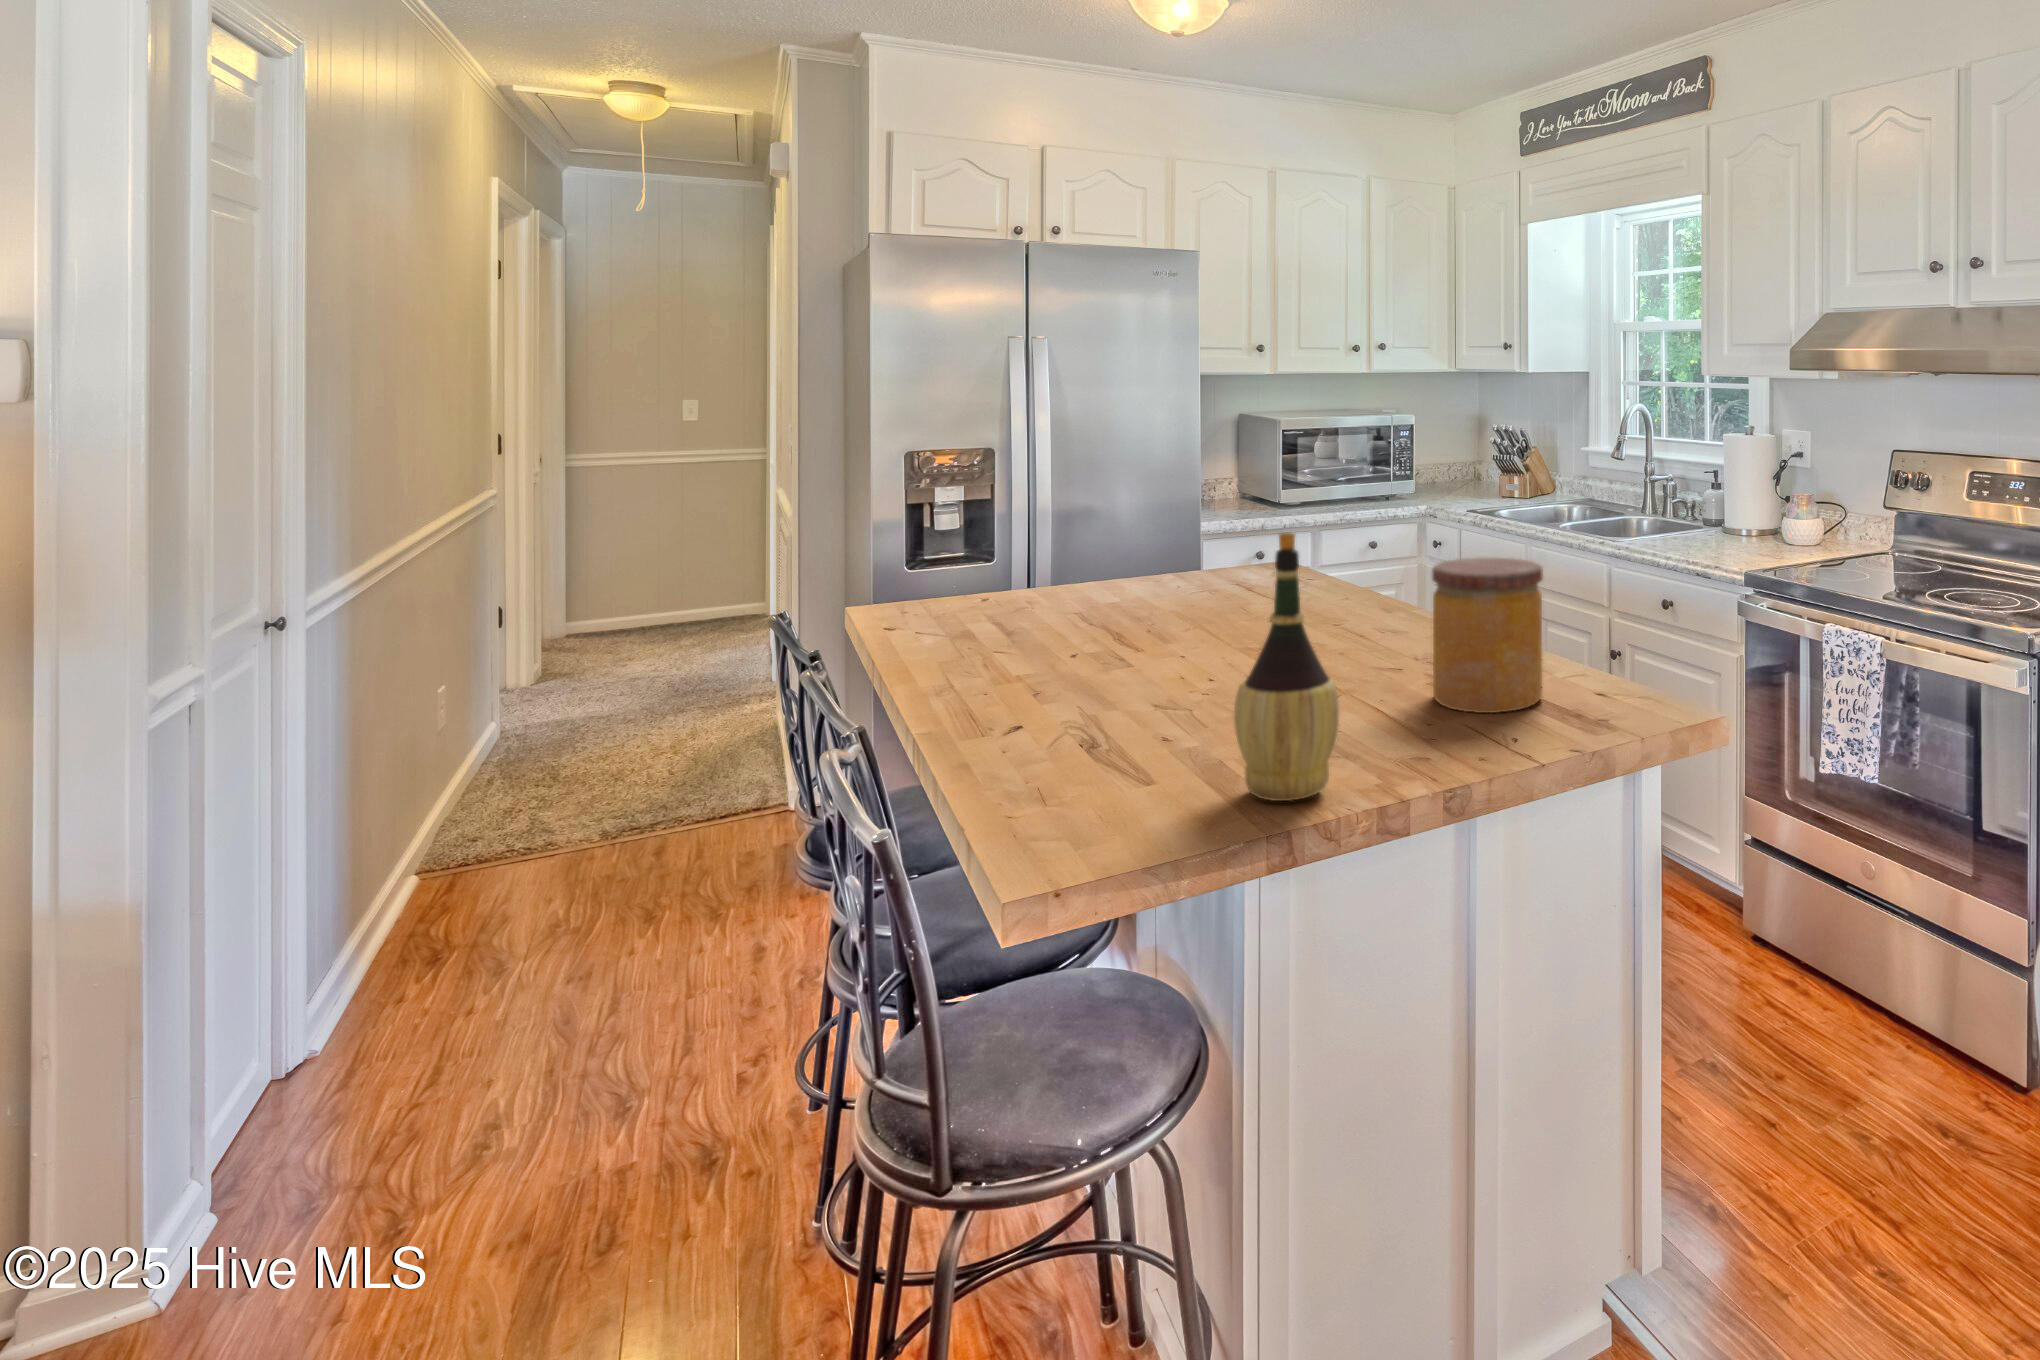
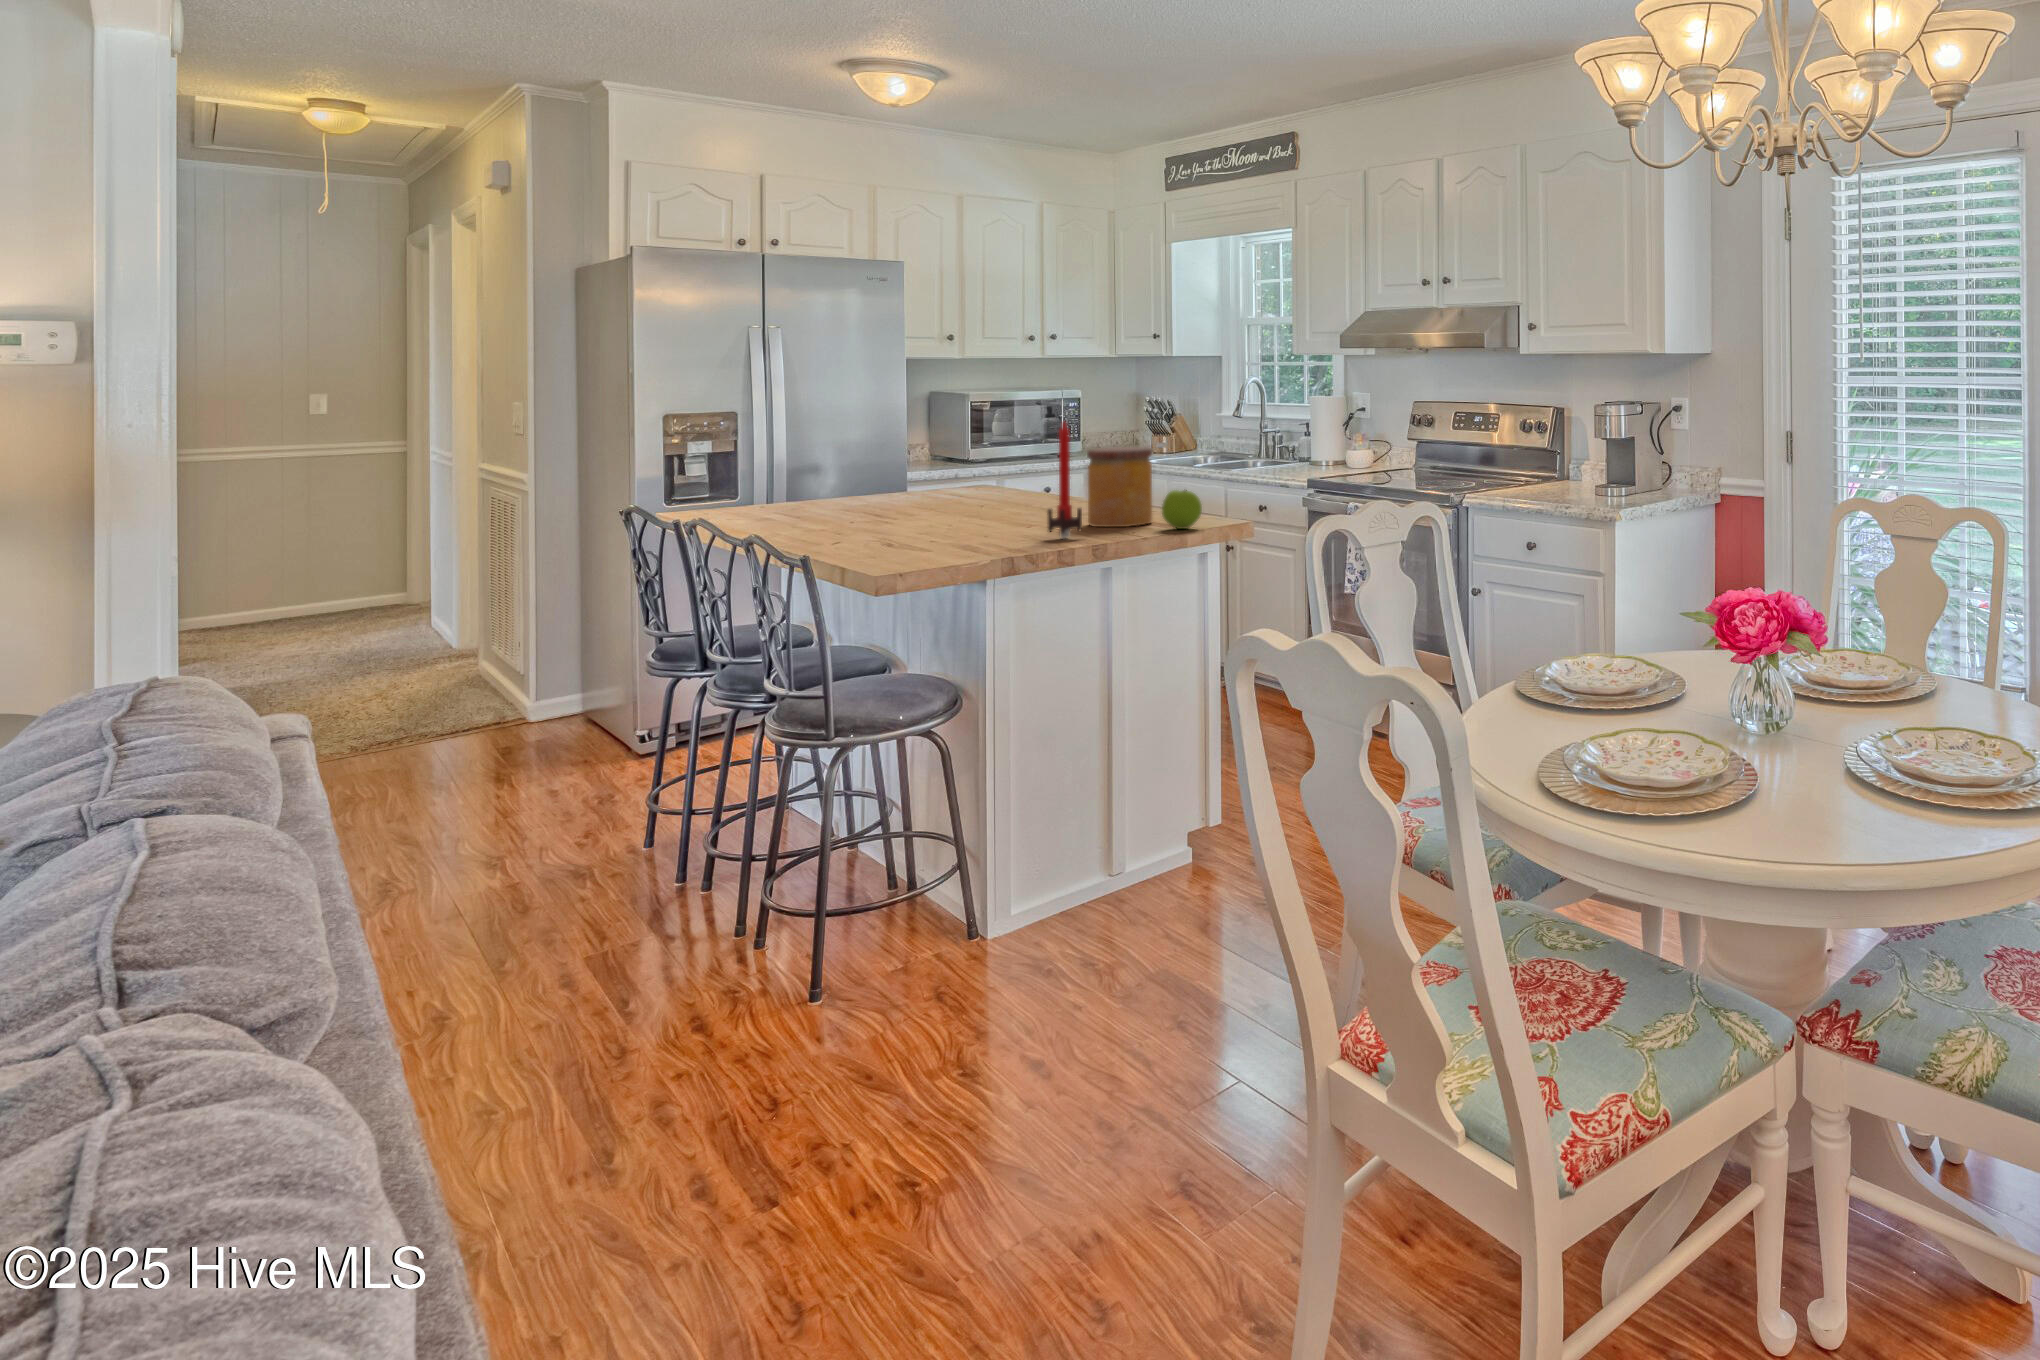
wine bottle: present [1234,532,1339,801] -> none [980,414,1037,546]
candle: none [1362,537,1425,765] -> present [1047,422,1082,539]
apple: none [1566,657,1639,734] -> present [1162,490,1202,529]

